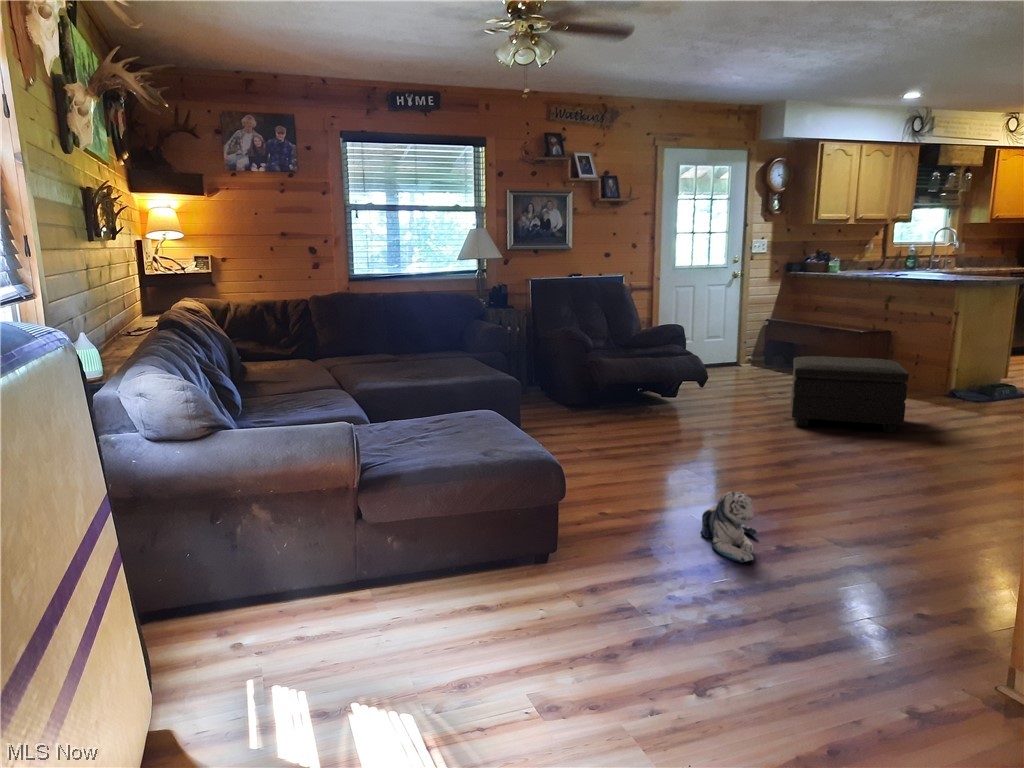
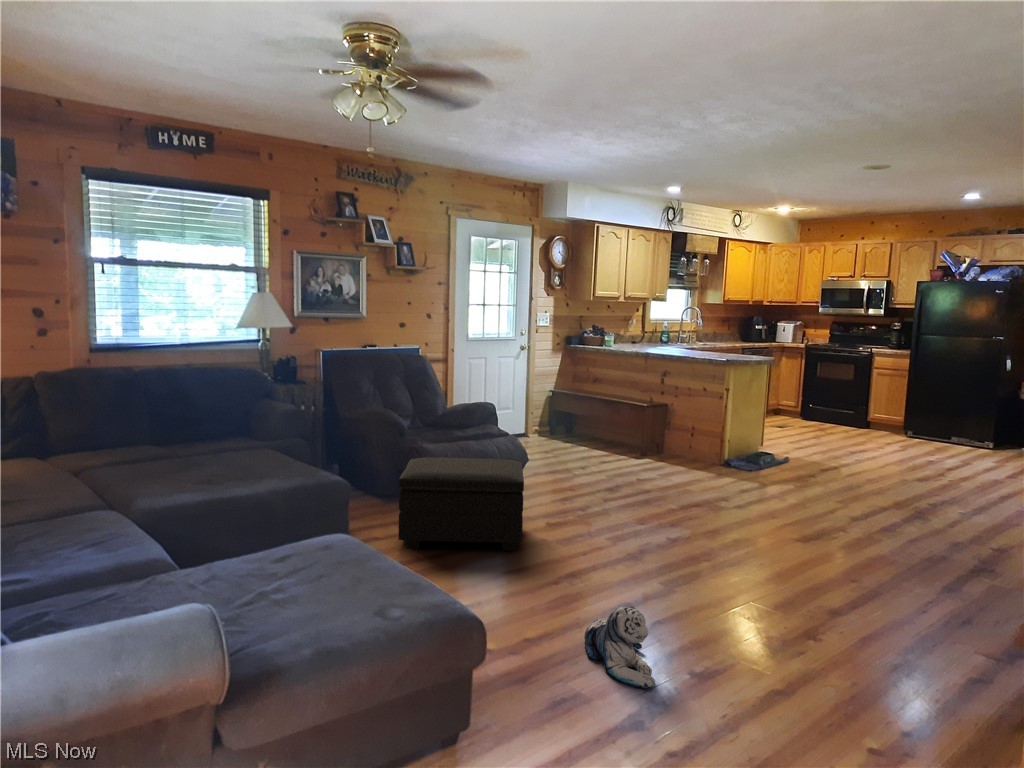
footstool: present [791,356,909,432] -> present [398,457,524,551]

